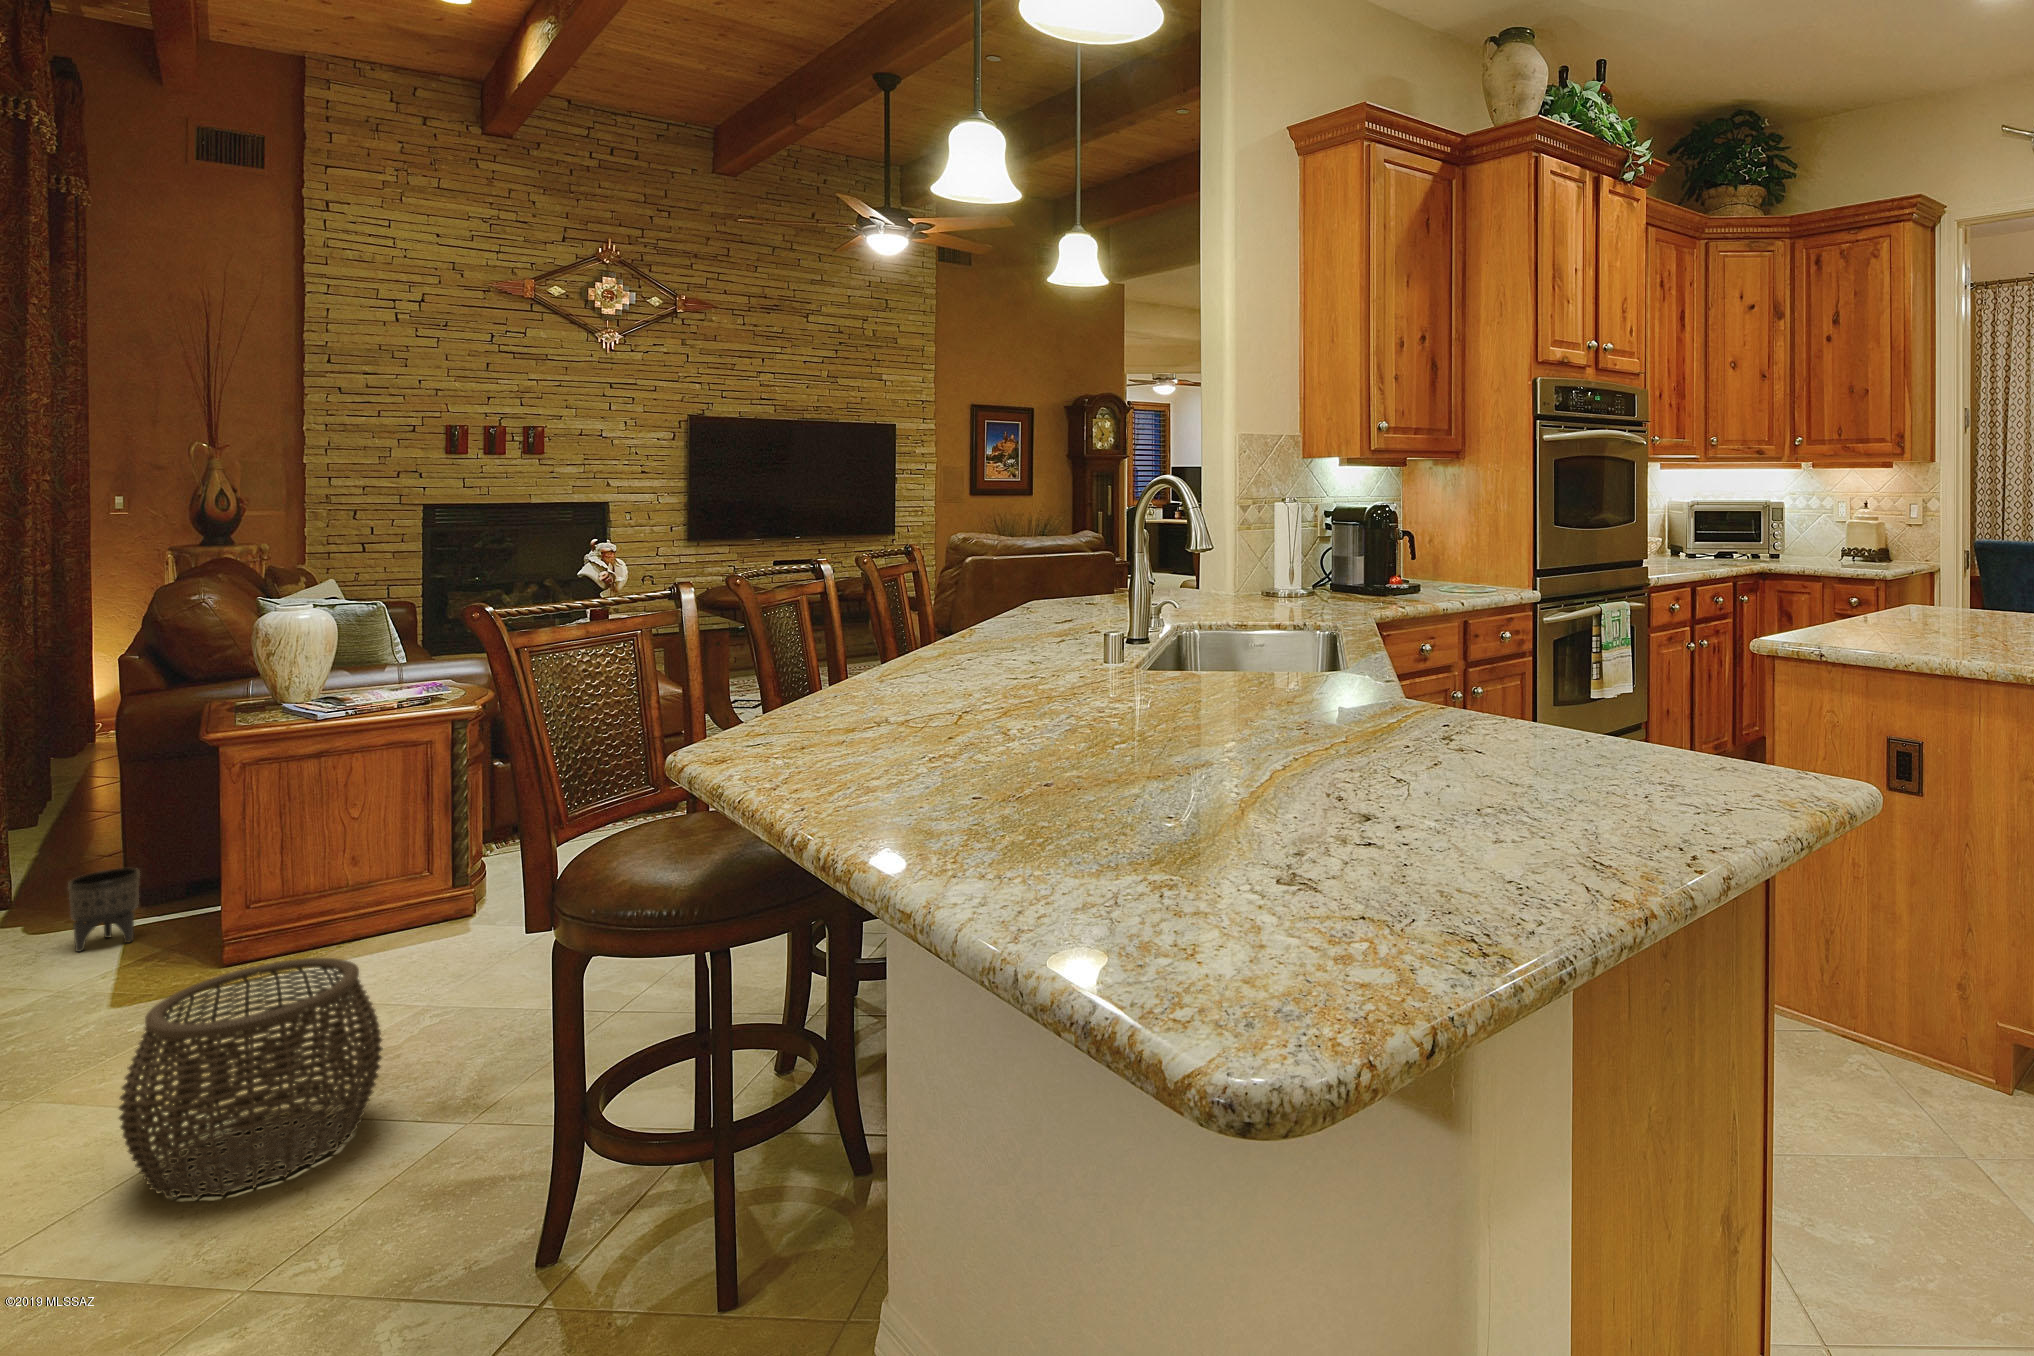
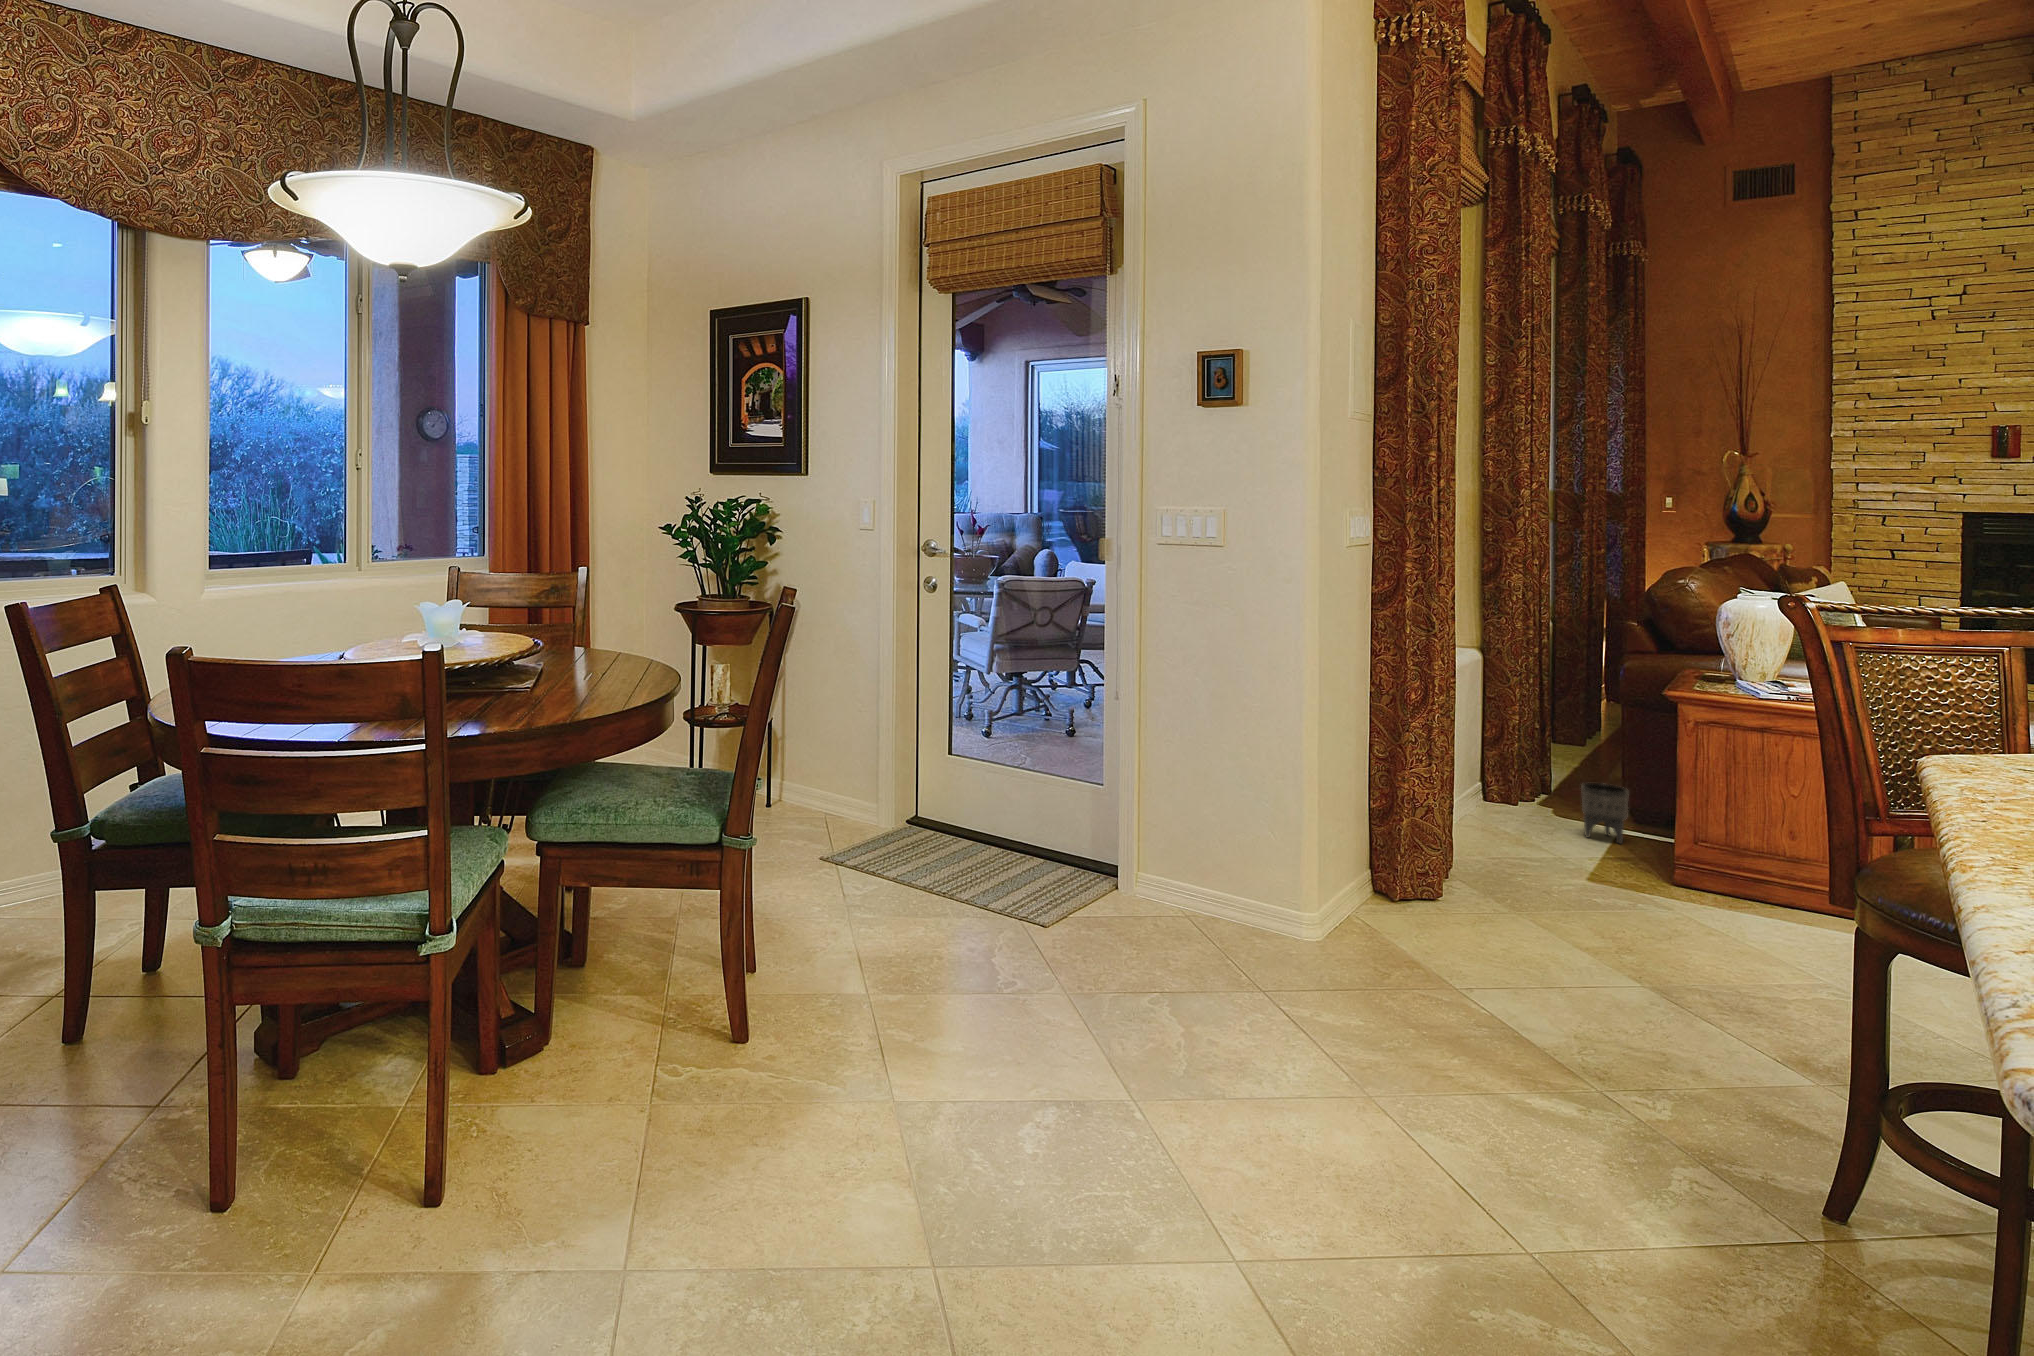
woven basket: present [119,958,382,1199] -> none [1563,868,1763,1047]

